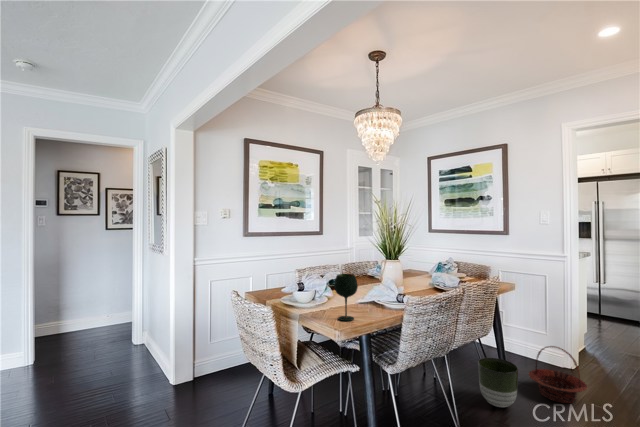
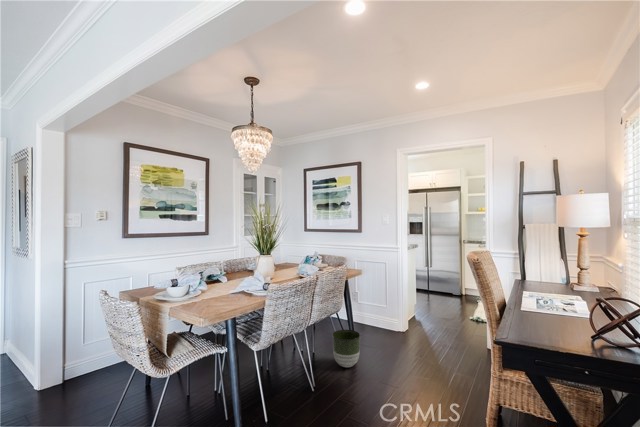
wine glass: present [334,274,358,321] -> none [203,268,224,309]
basket: present [529,346,587,403] -> none [370,316,407,357]

